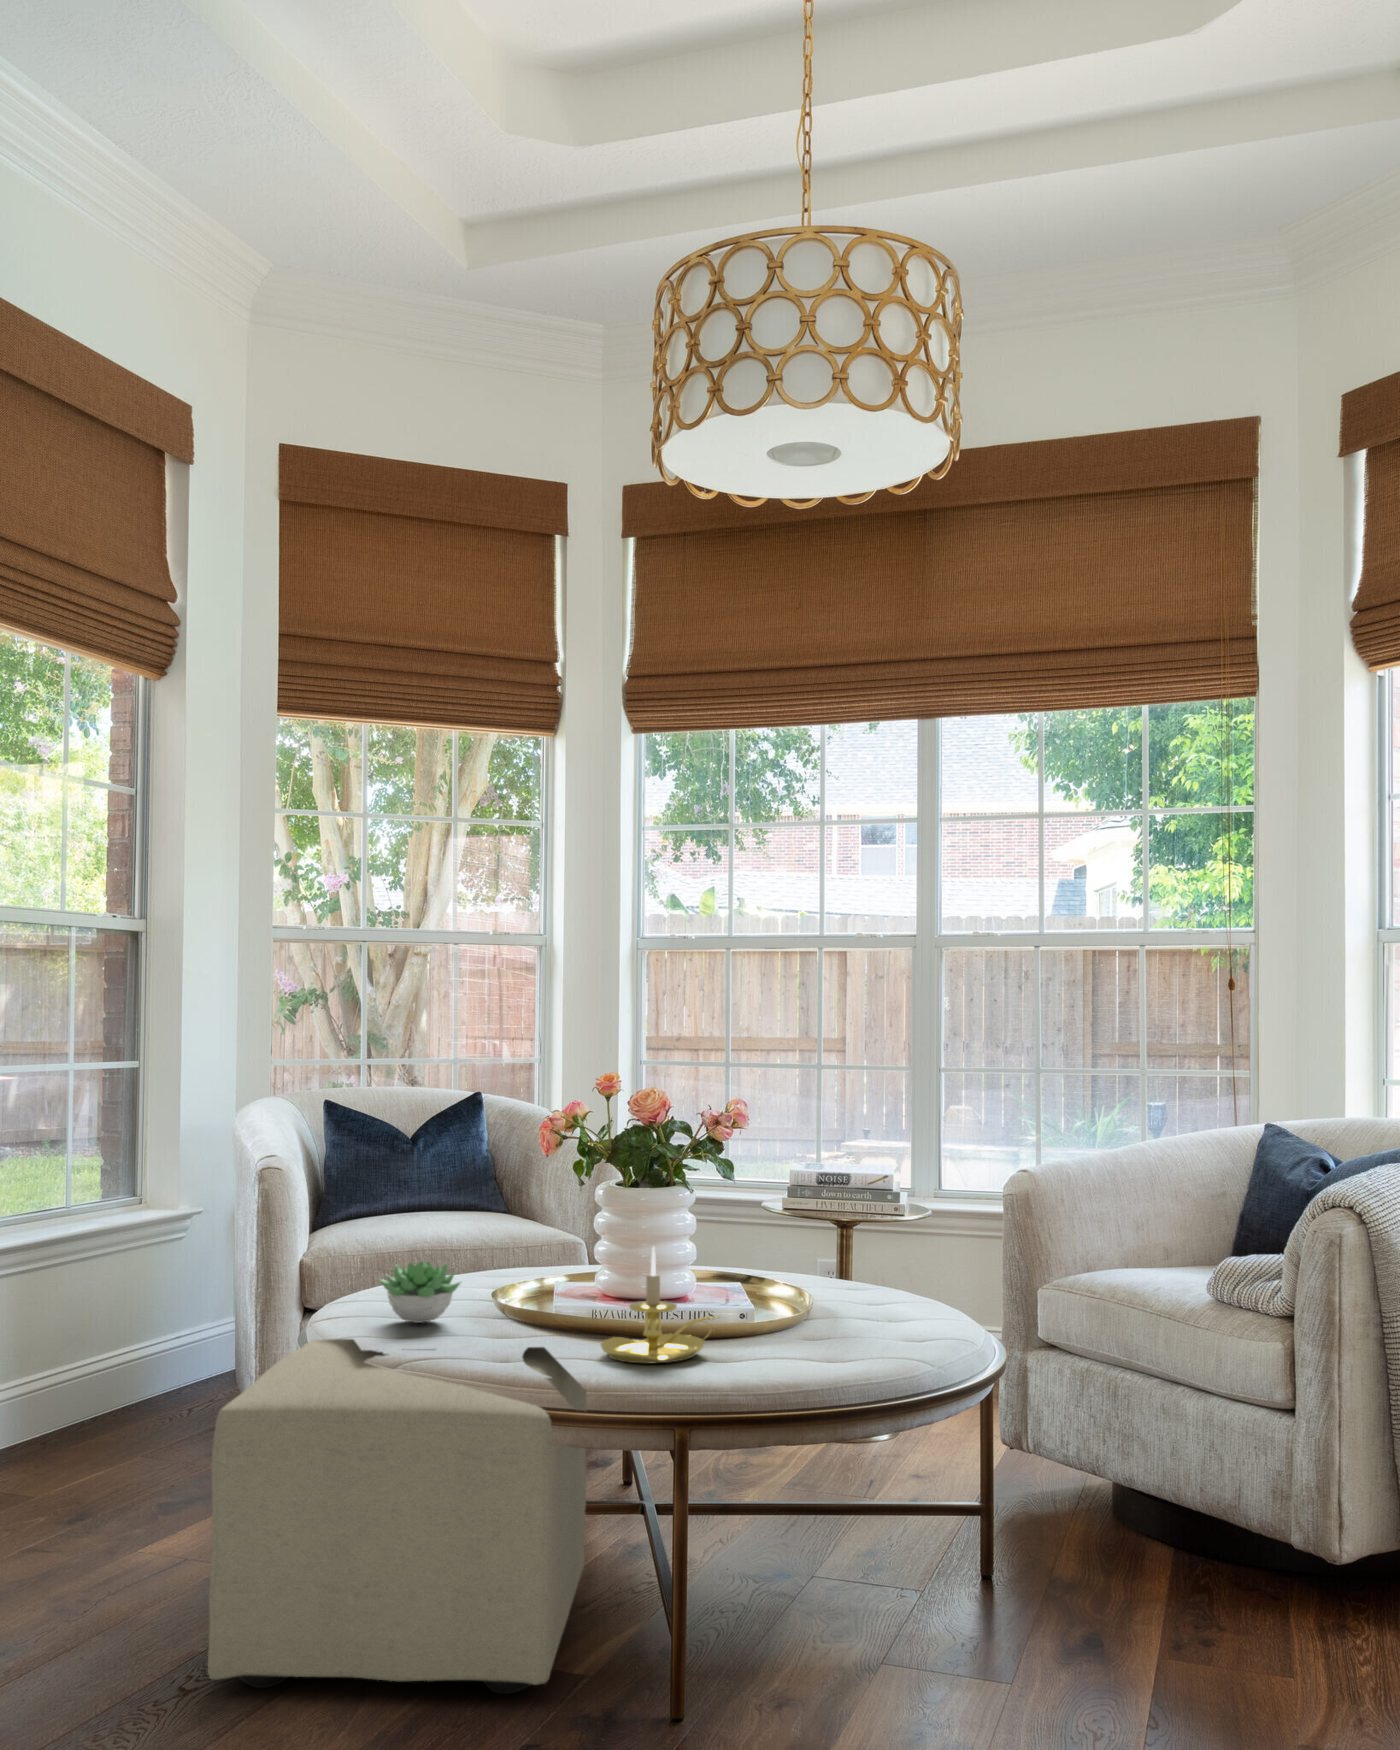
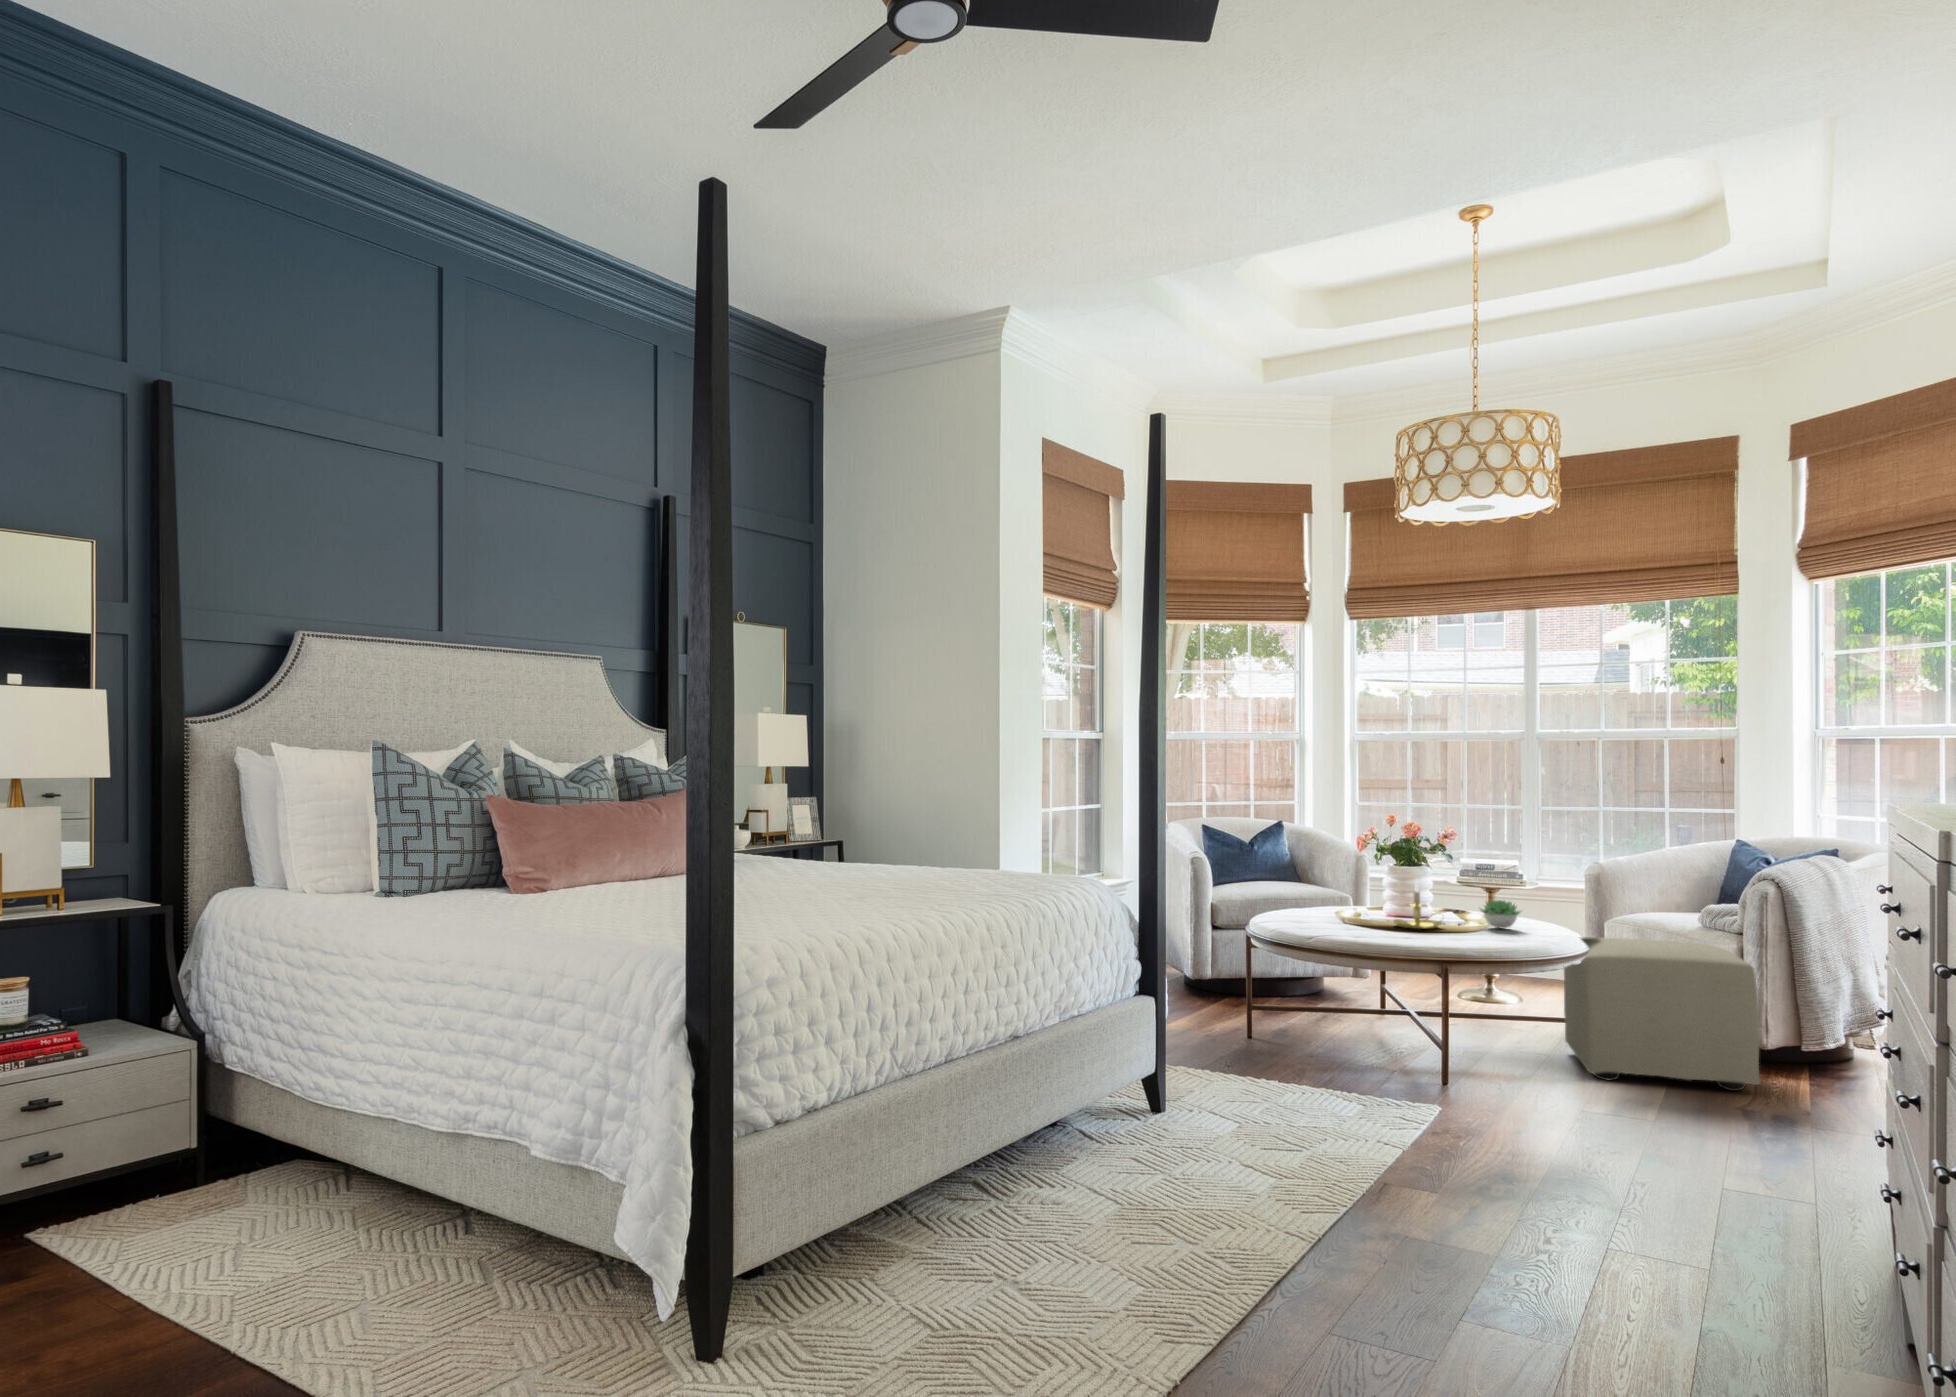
succulent plant: present [380,1262,460,1323] -> present [1480,900,1521,929]
ottoman: present [208,1339,587,1694] -> present [1564,937,1760,1091]

